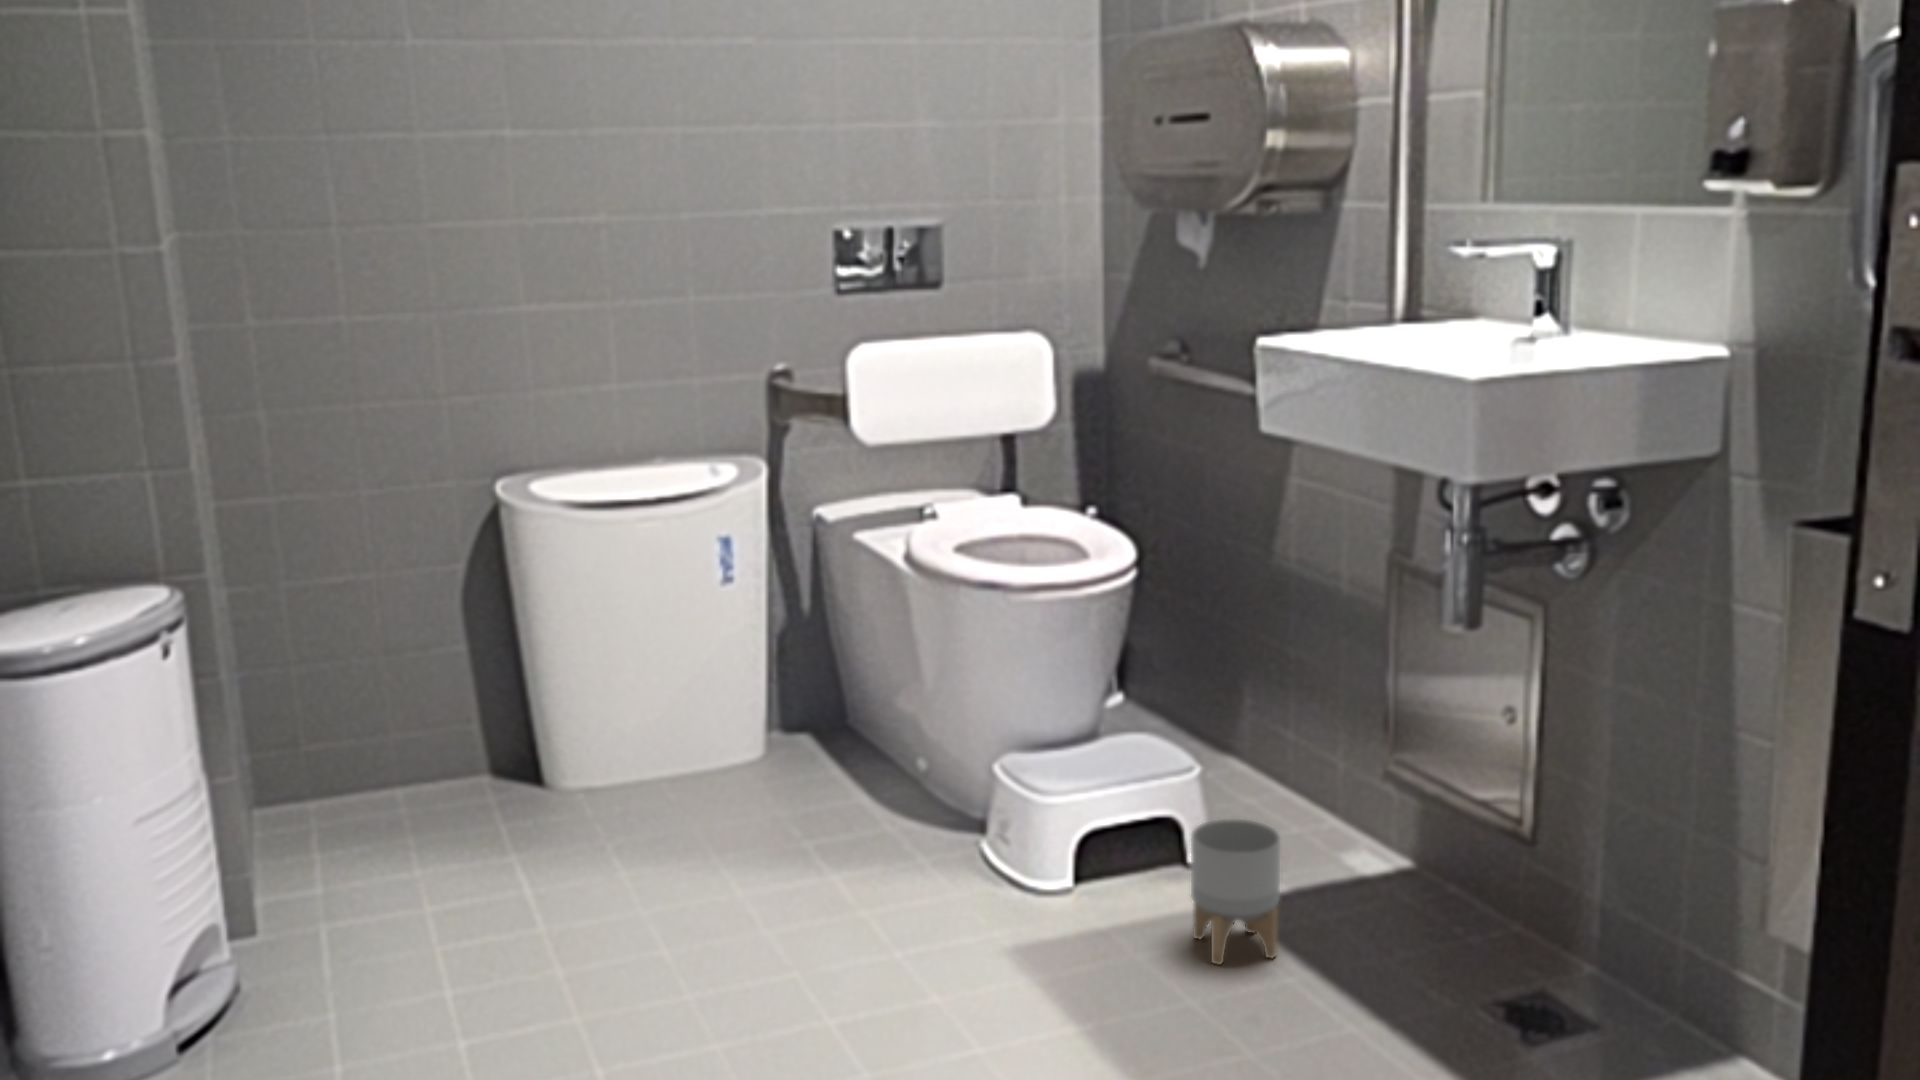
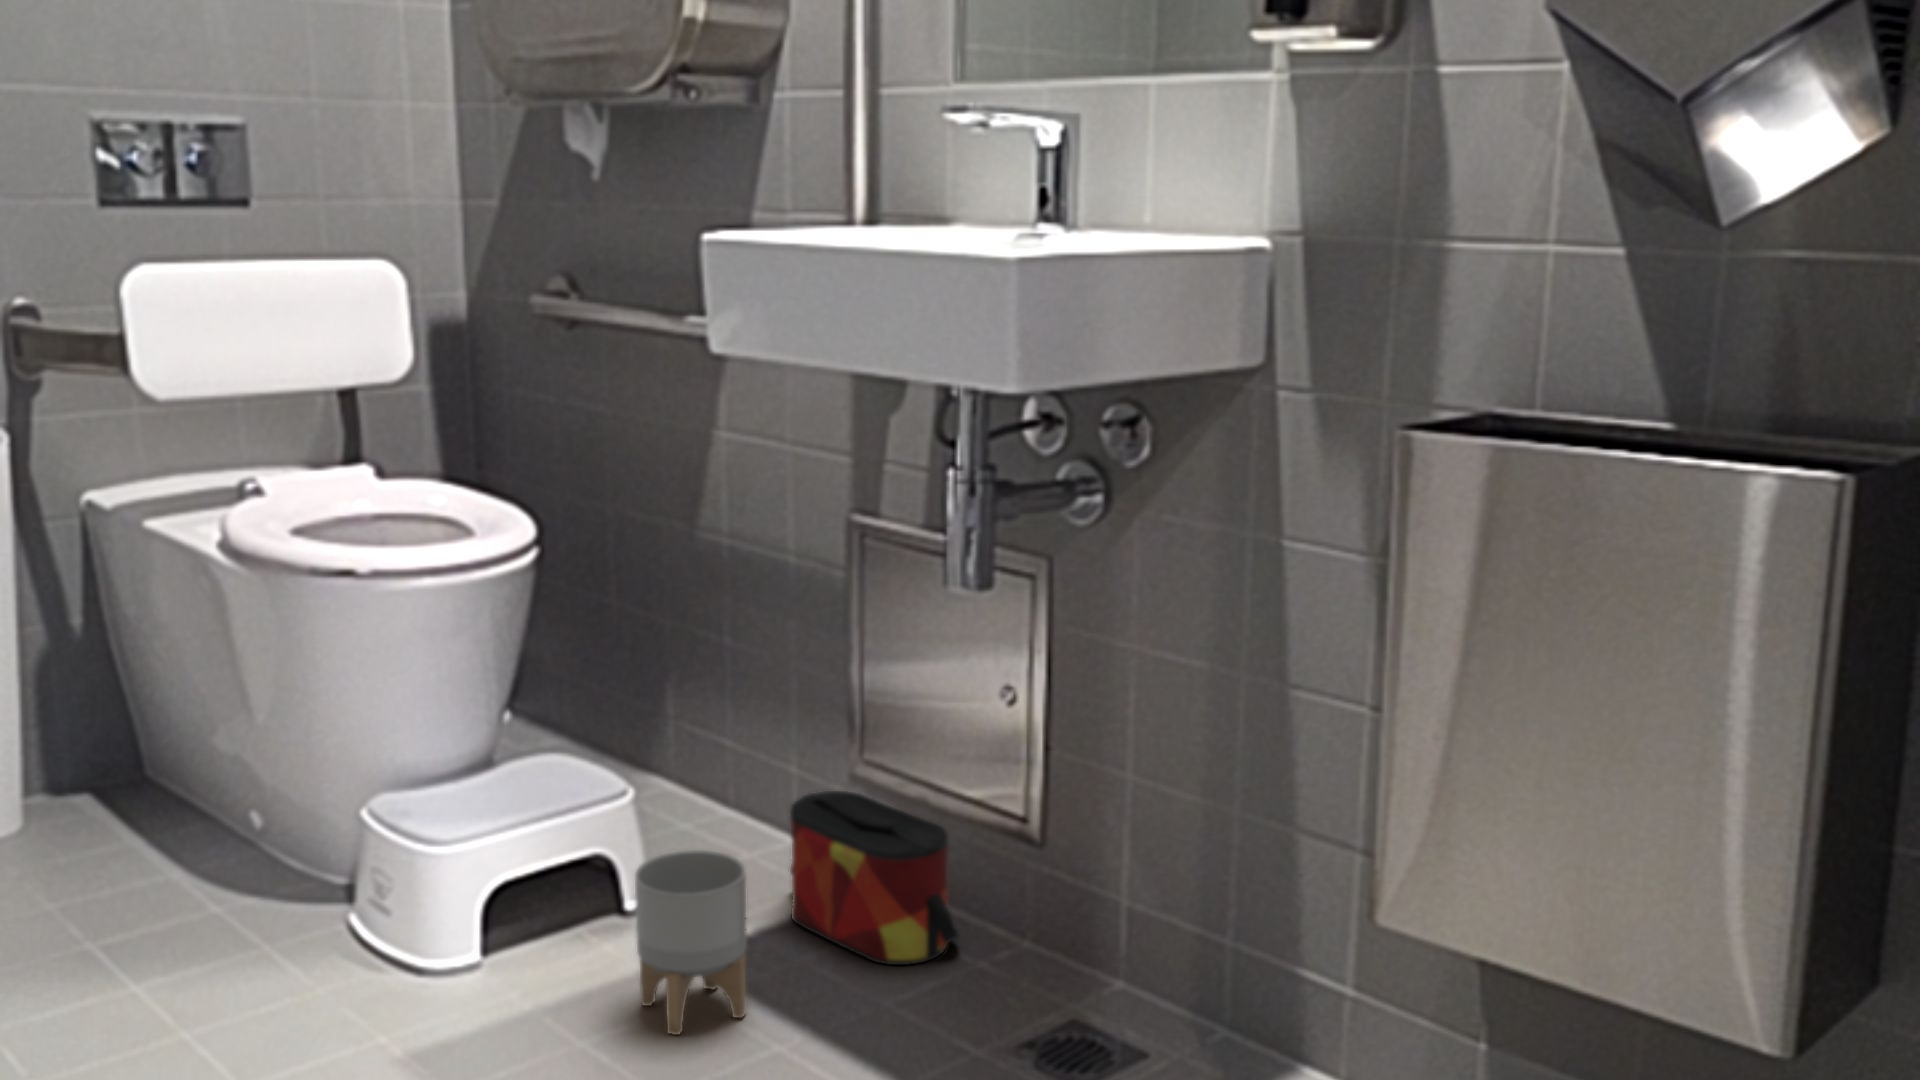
bag: none [1325,782,1467,934] -> present [790,791,959,965]

